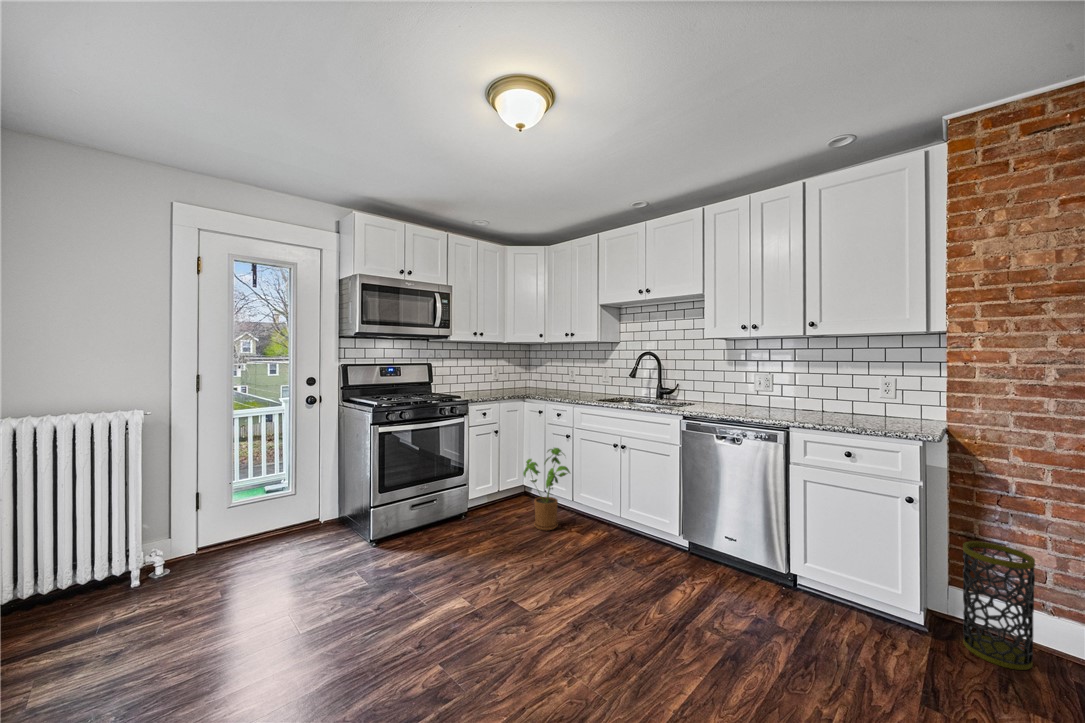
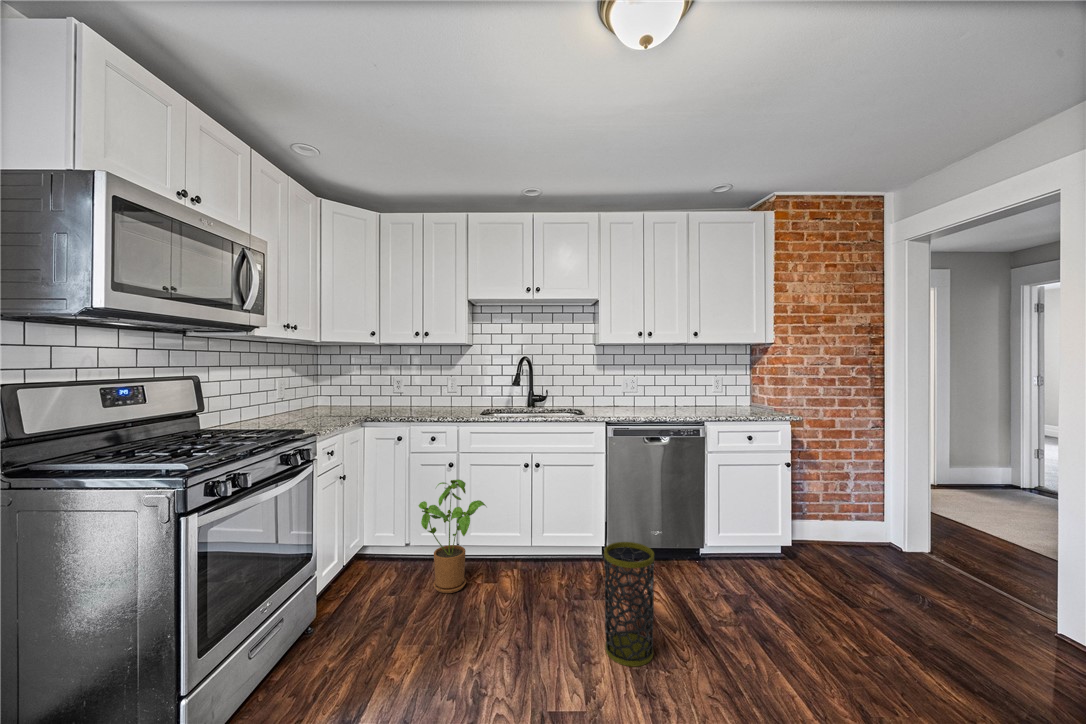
trash can: present [963,541,1035,670] -> present [604,542,654,666]

